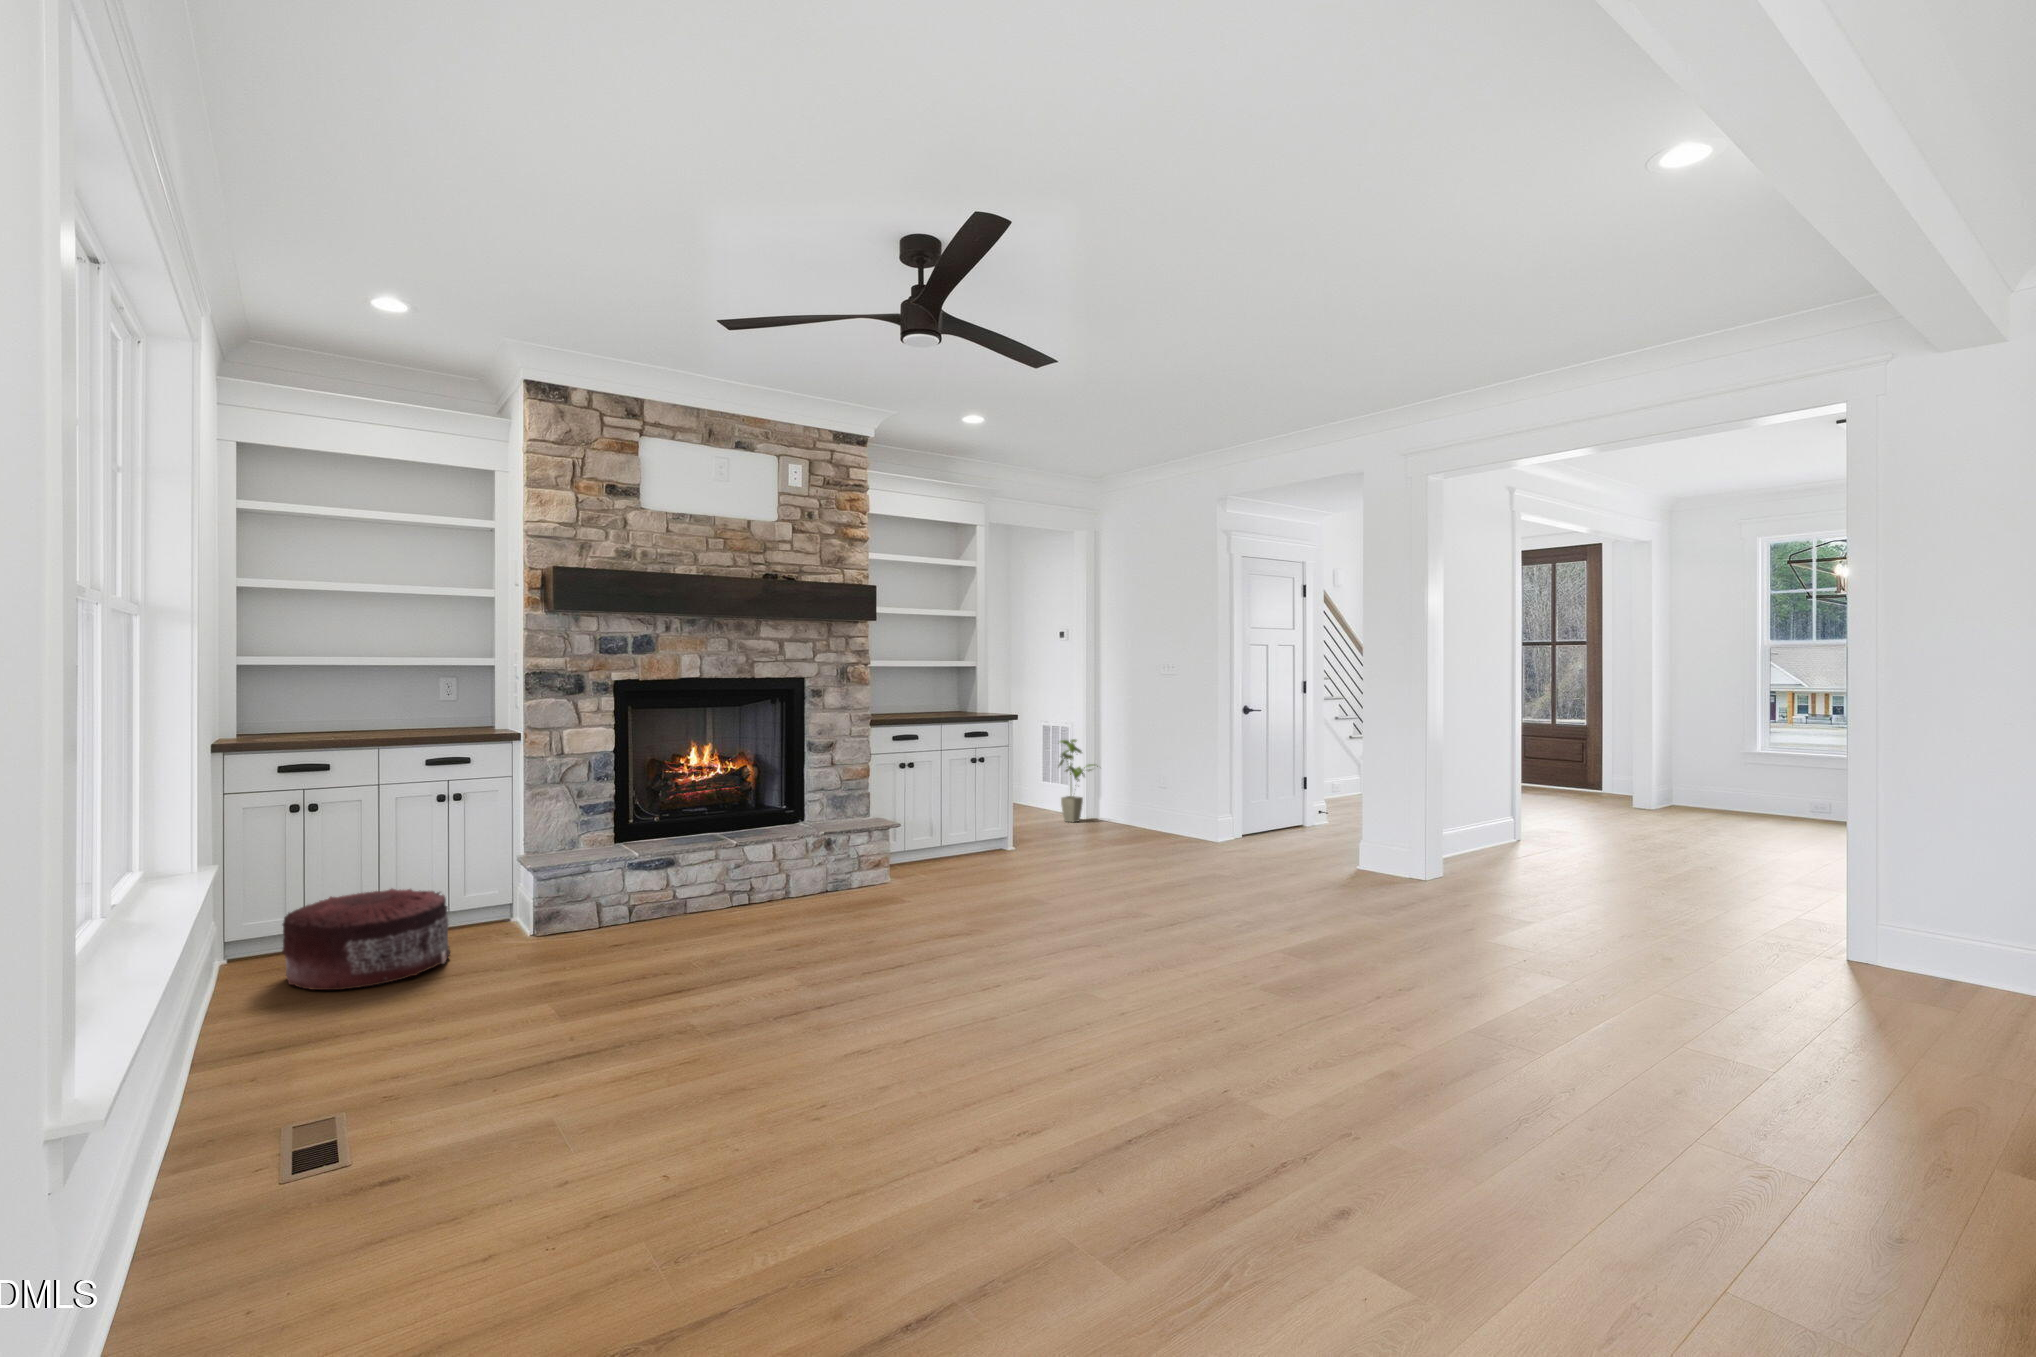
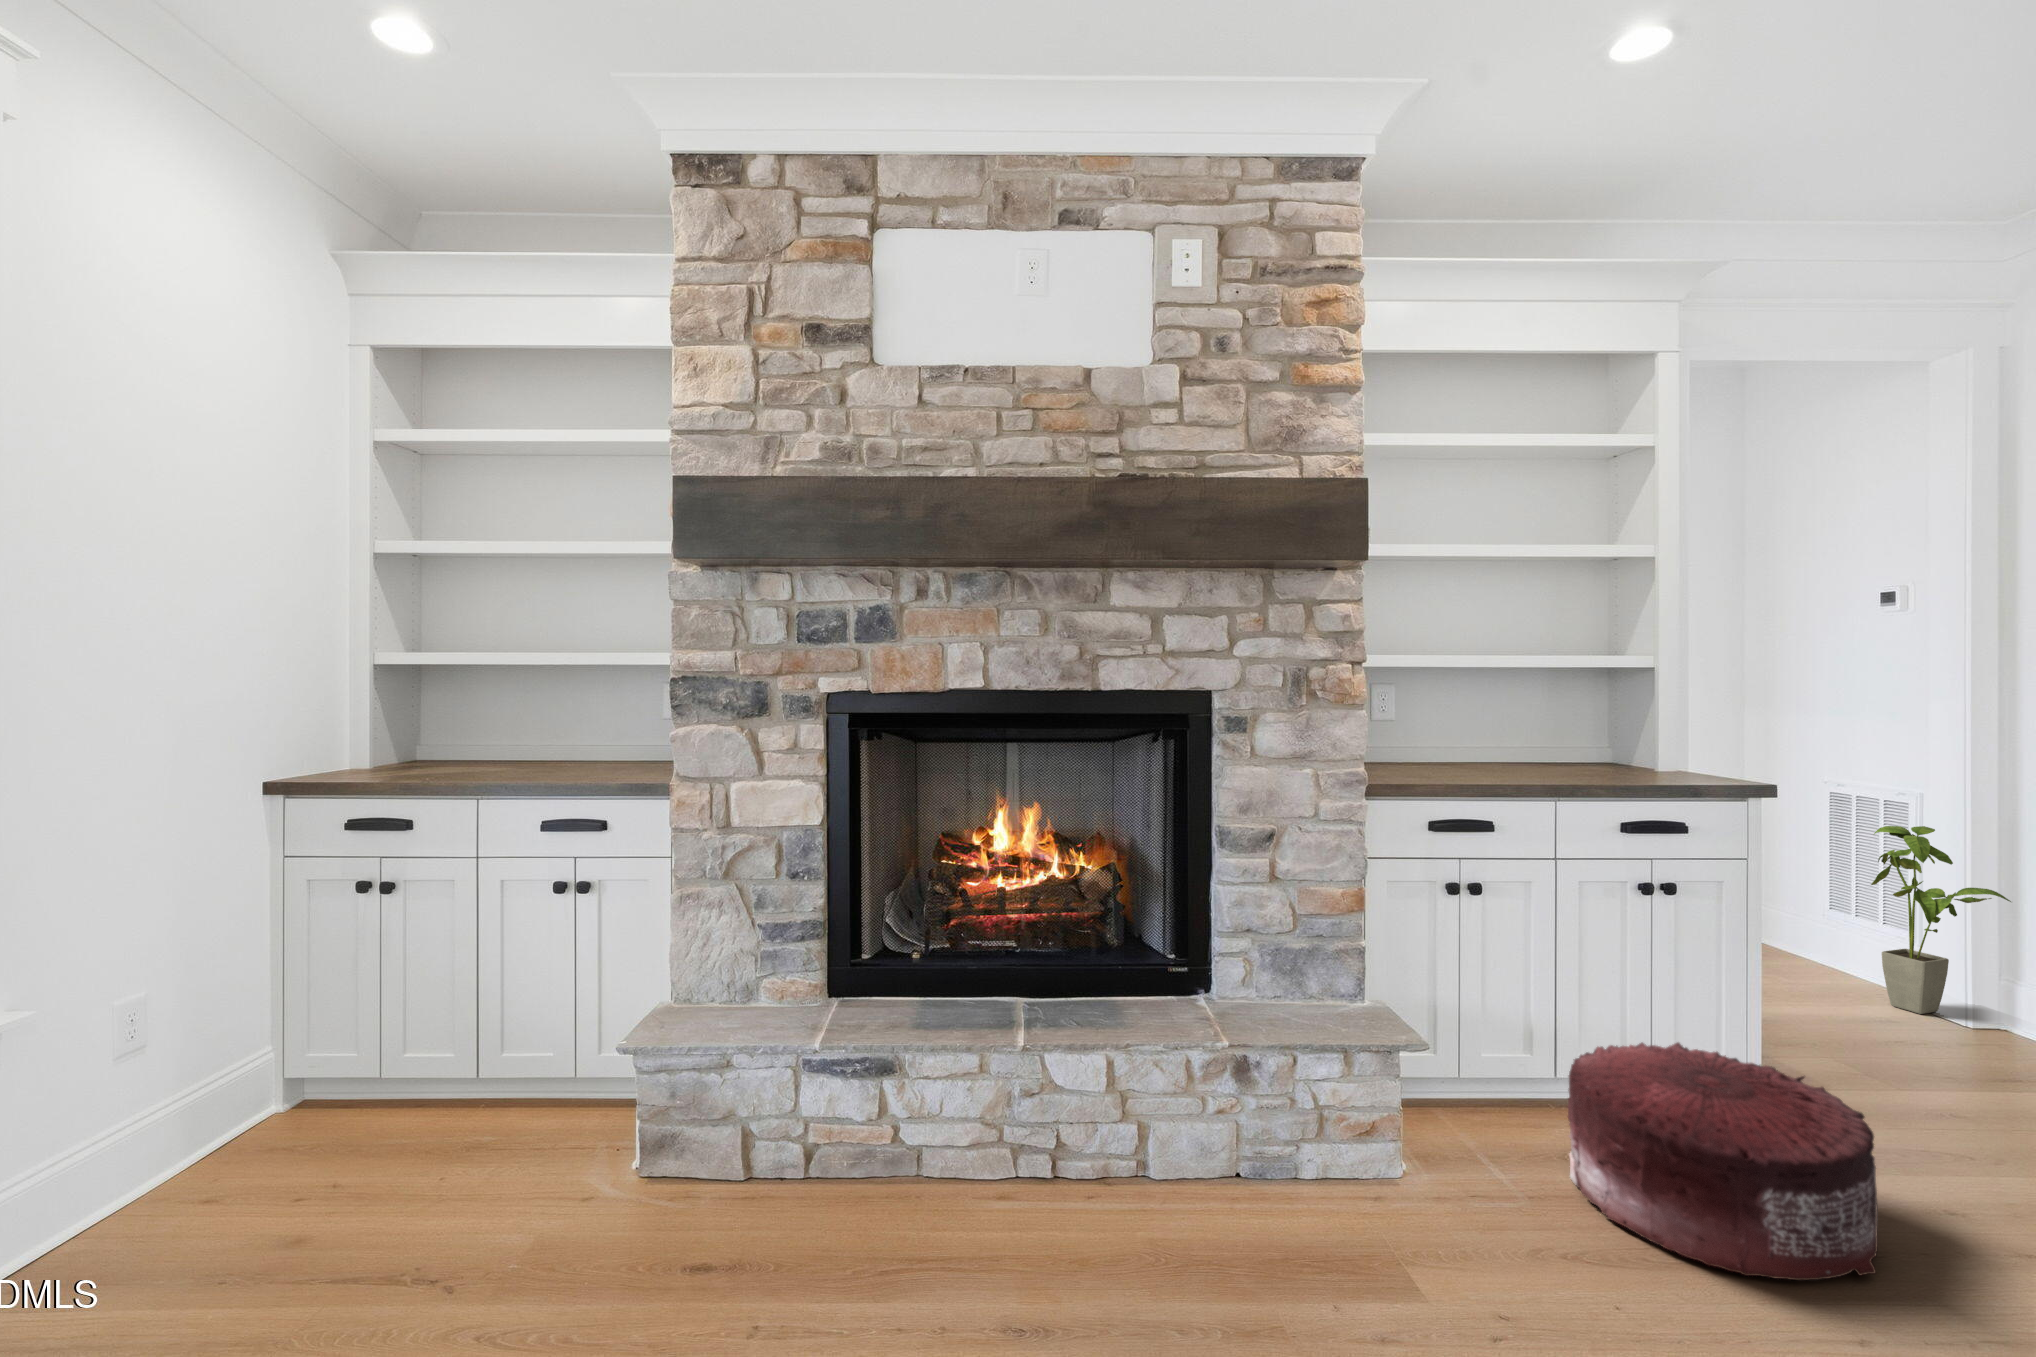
pouf: present [282,889,450,990] -> present [1568,1043,1878,1280]

